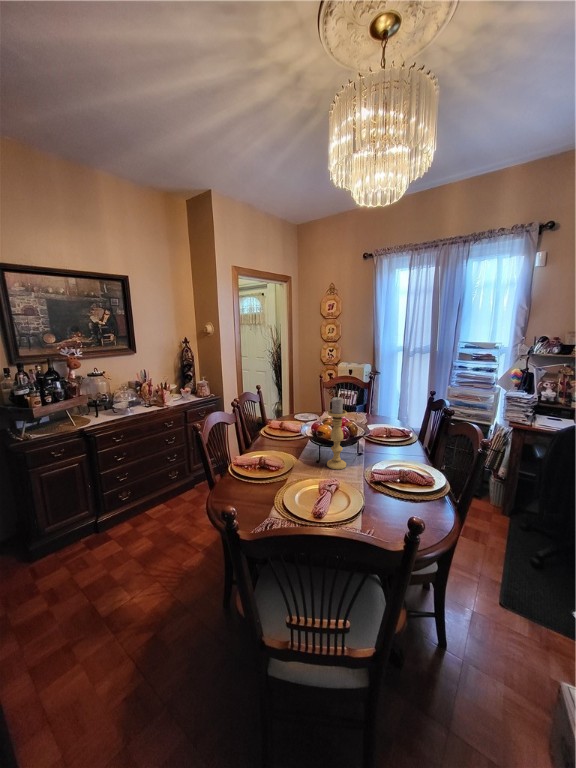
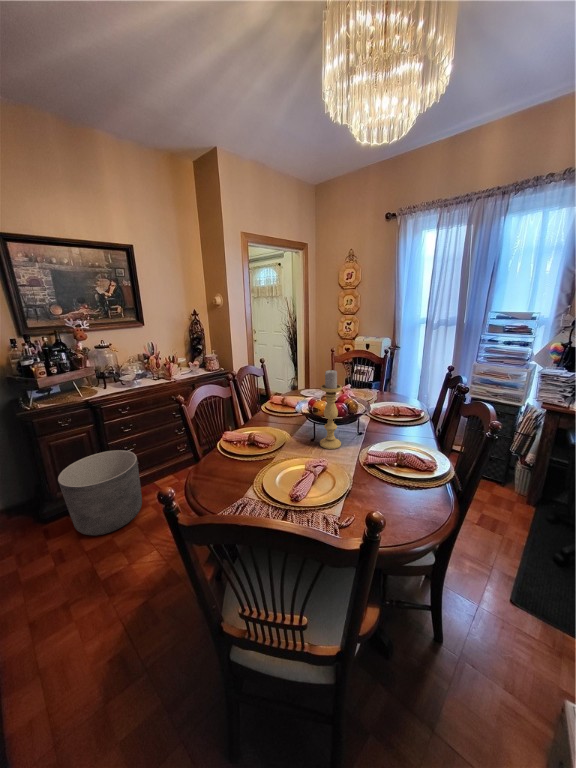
planter: none [51,480,137,572] -> present [58,450,142,535]

